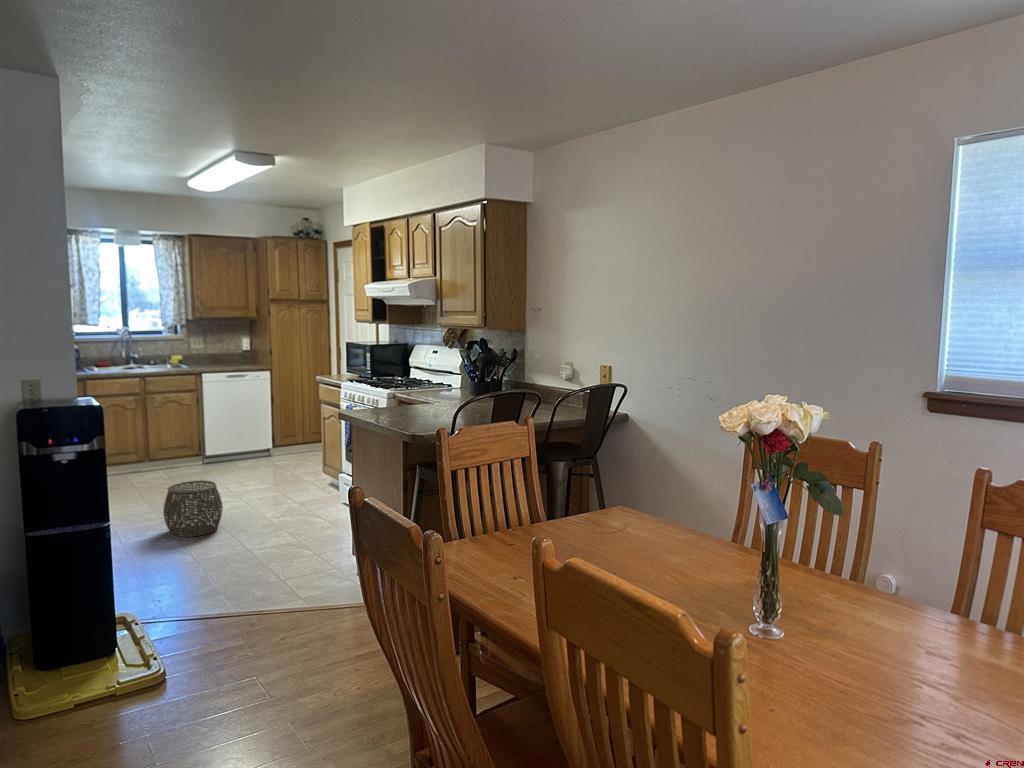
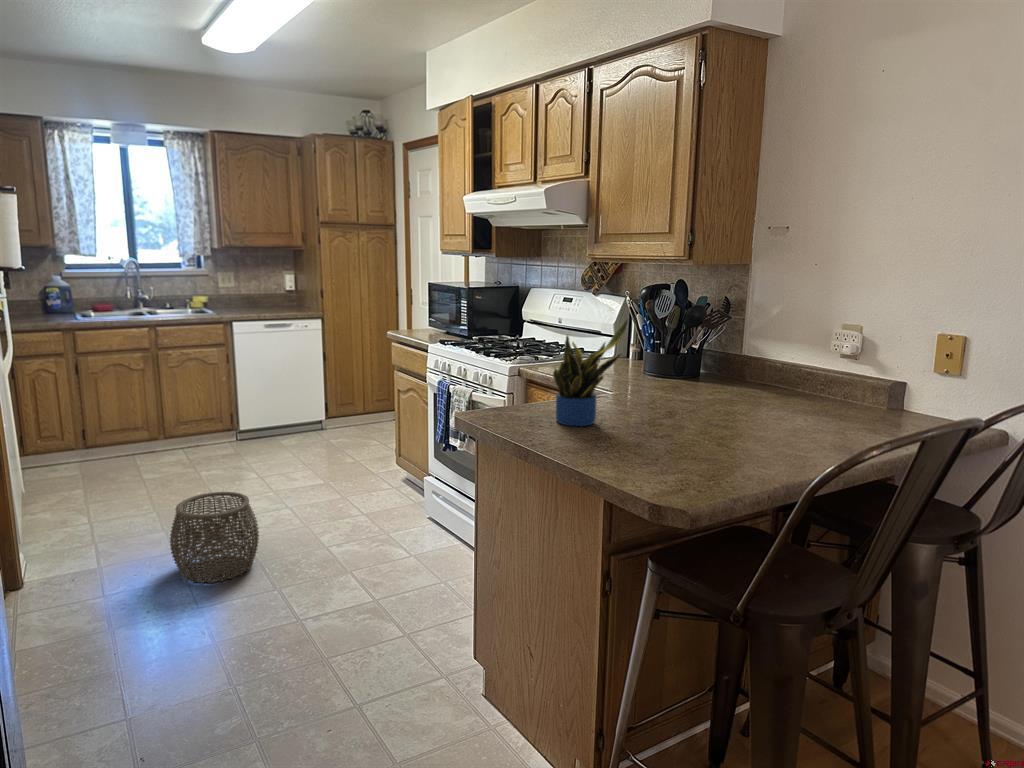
potted plant: none [390,359,427,417] -> present [553,320,627,426]

